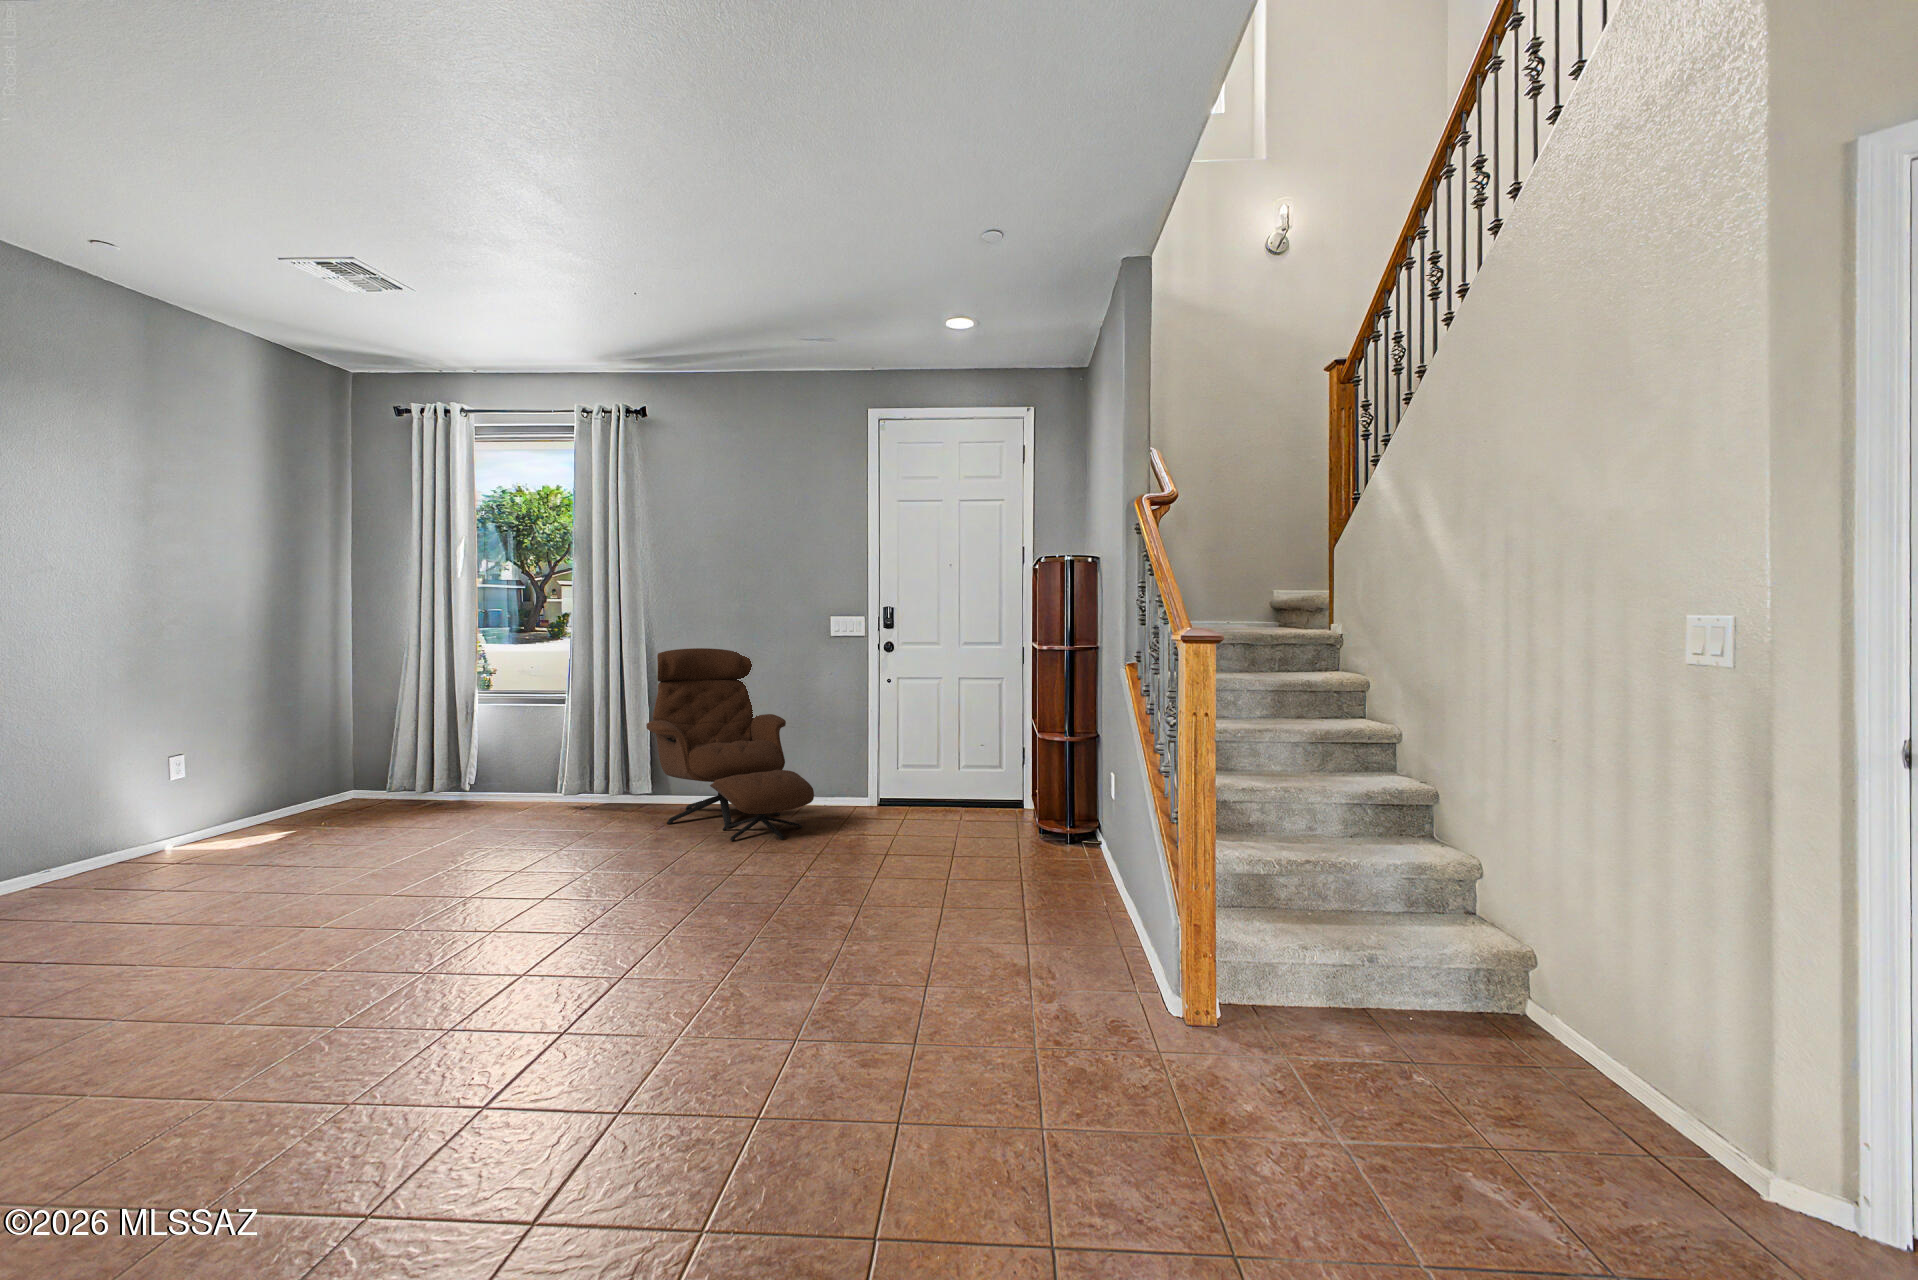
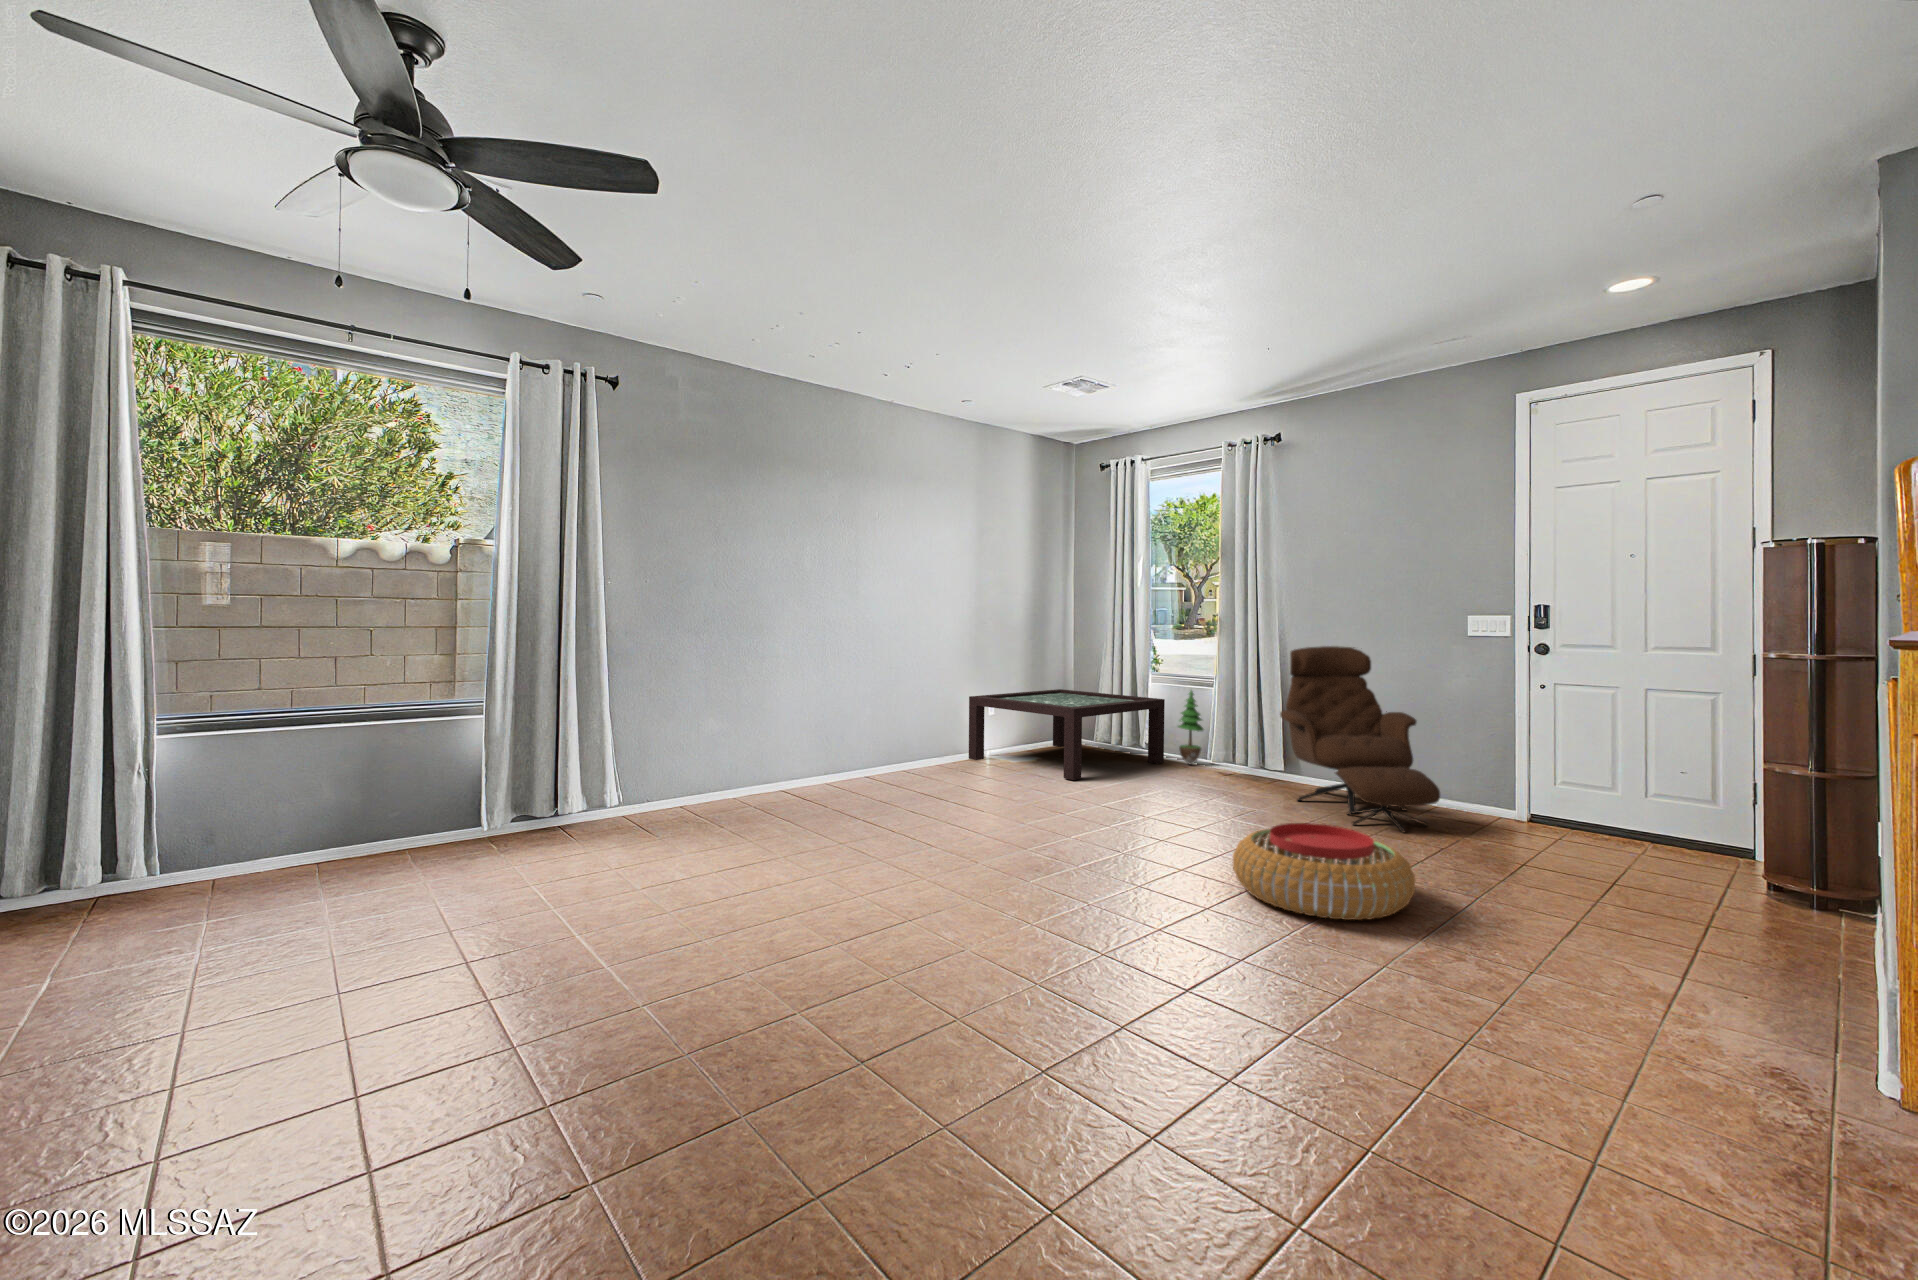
potted tree: none [513,705,552,800] -> present [1178,690,1203,764]
coffee table: none [116,720,496,849] -> present [969,689,1165,780]
pouf: none [591,850,816,982] -> present [1233,823,1415,920]

